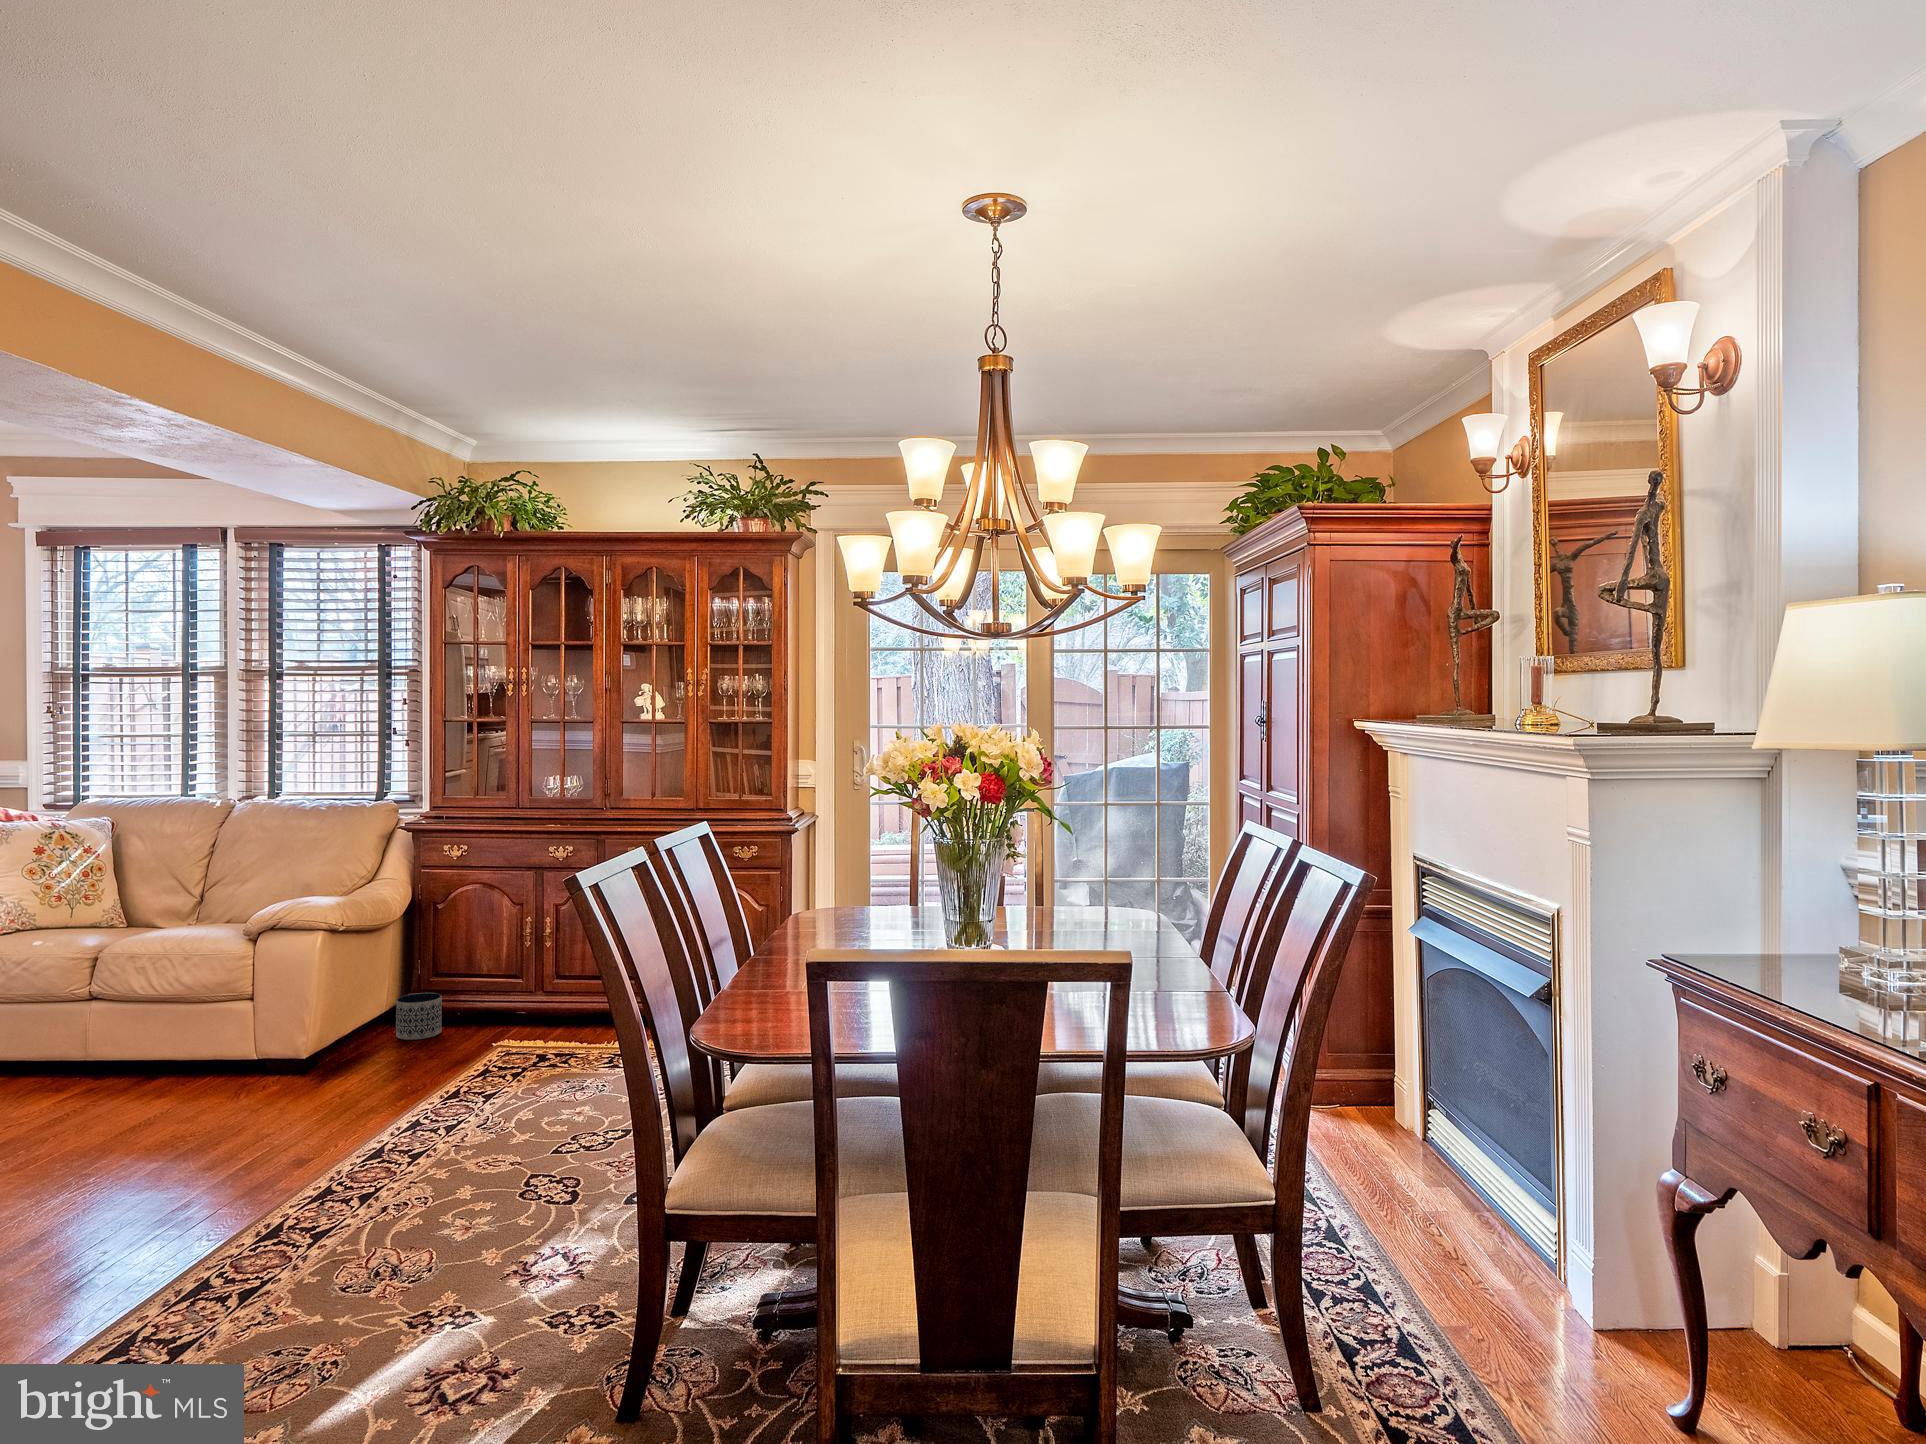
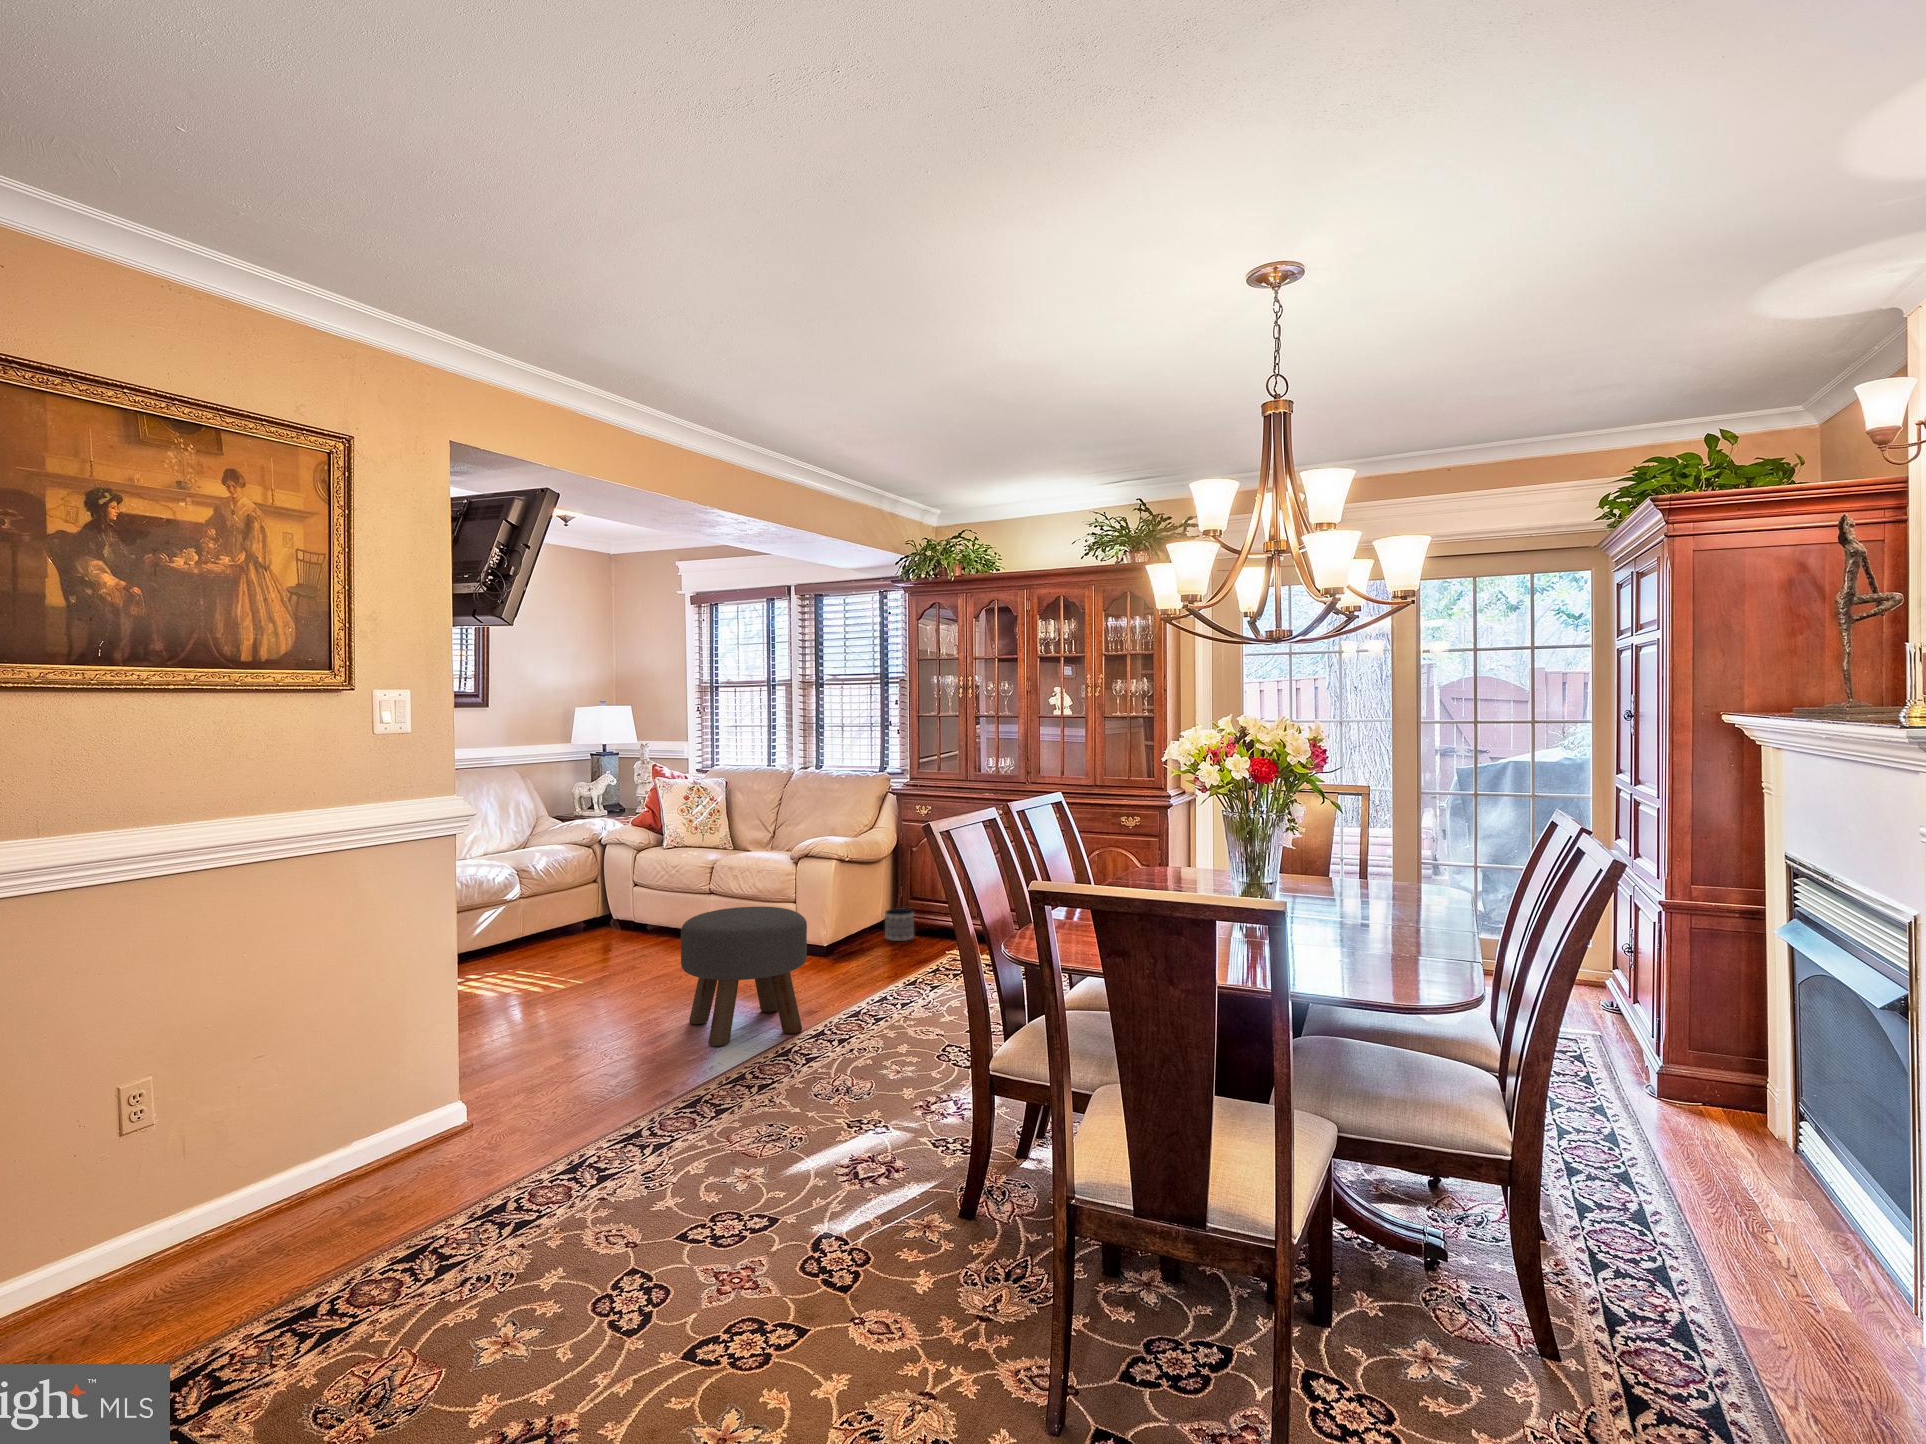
ottoman: none [67,1012,300,1245] -> present [681,907,807,1046]

